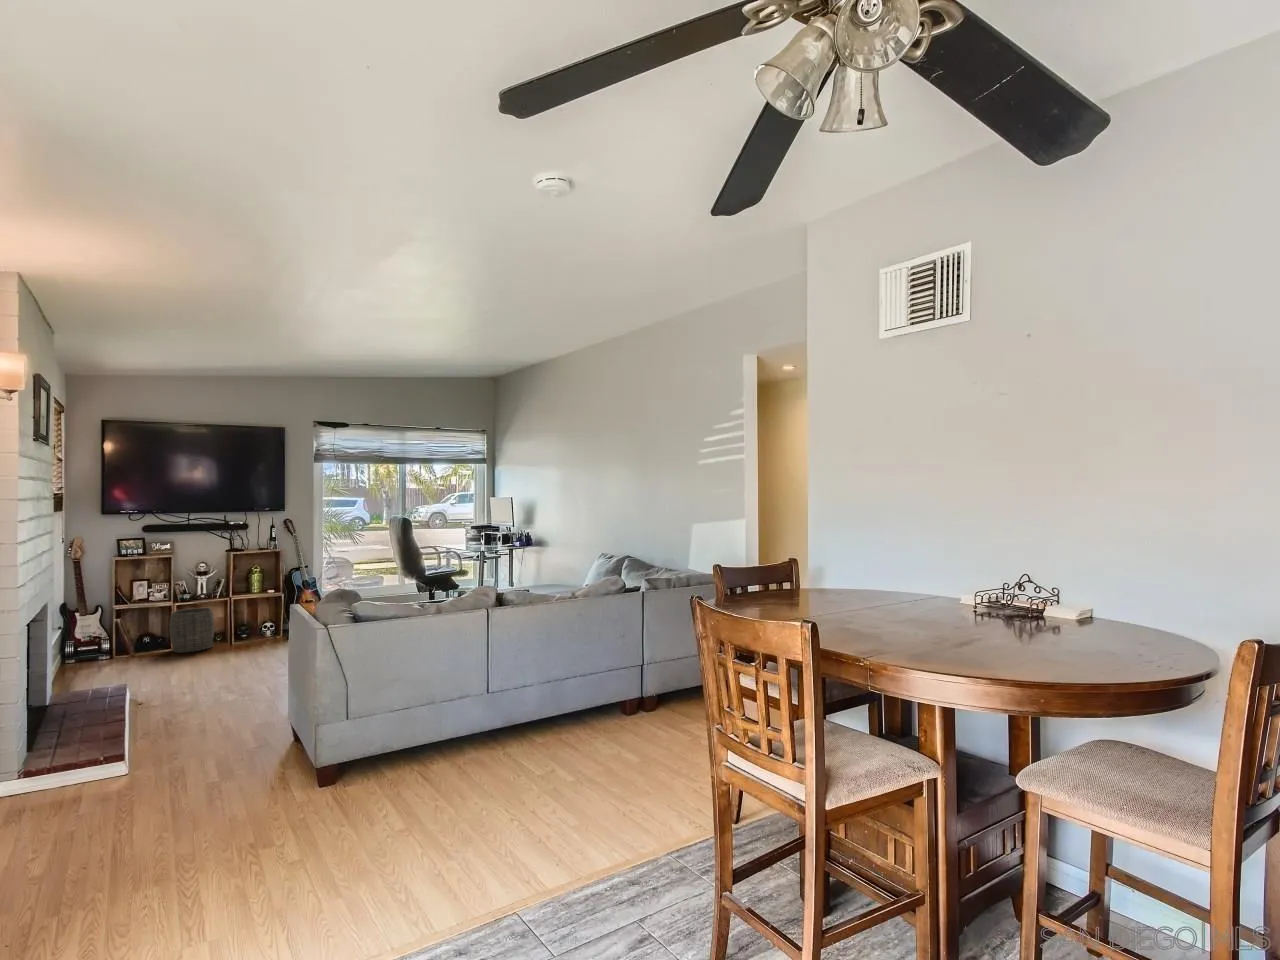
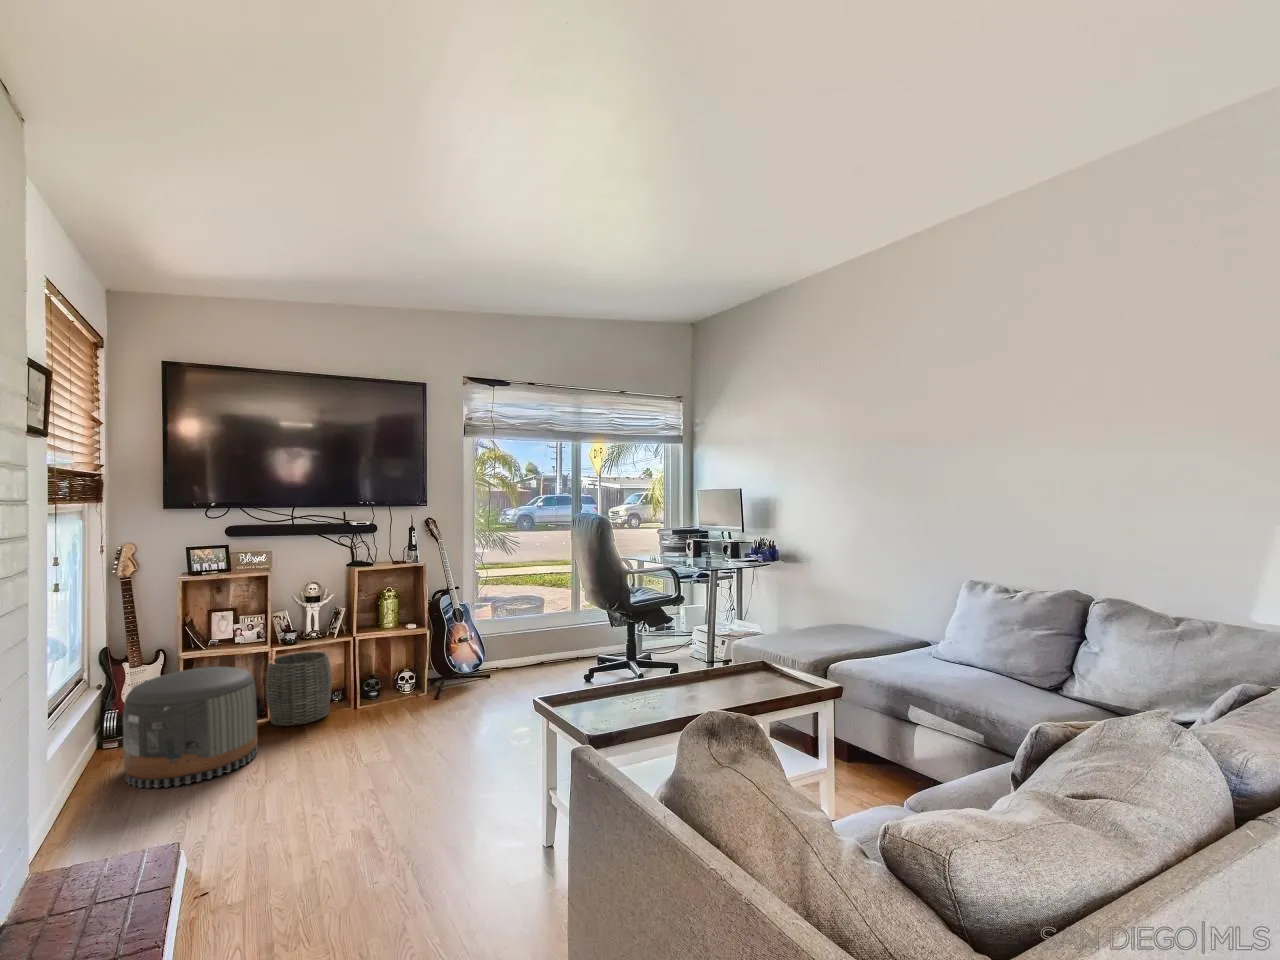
pouf: none [78,612,162,678] -> present [123,667,258,788]

